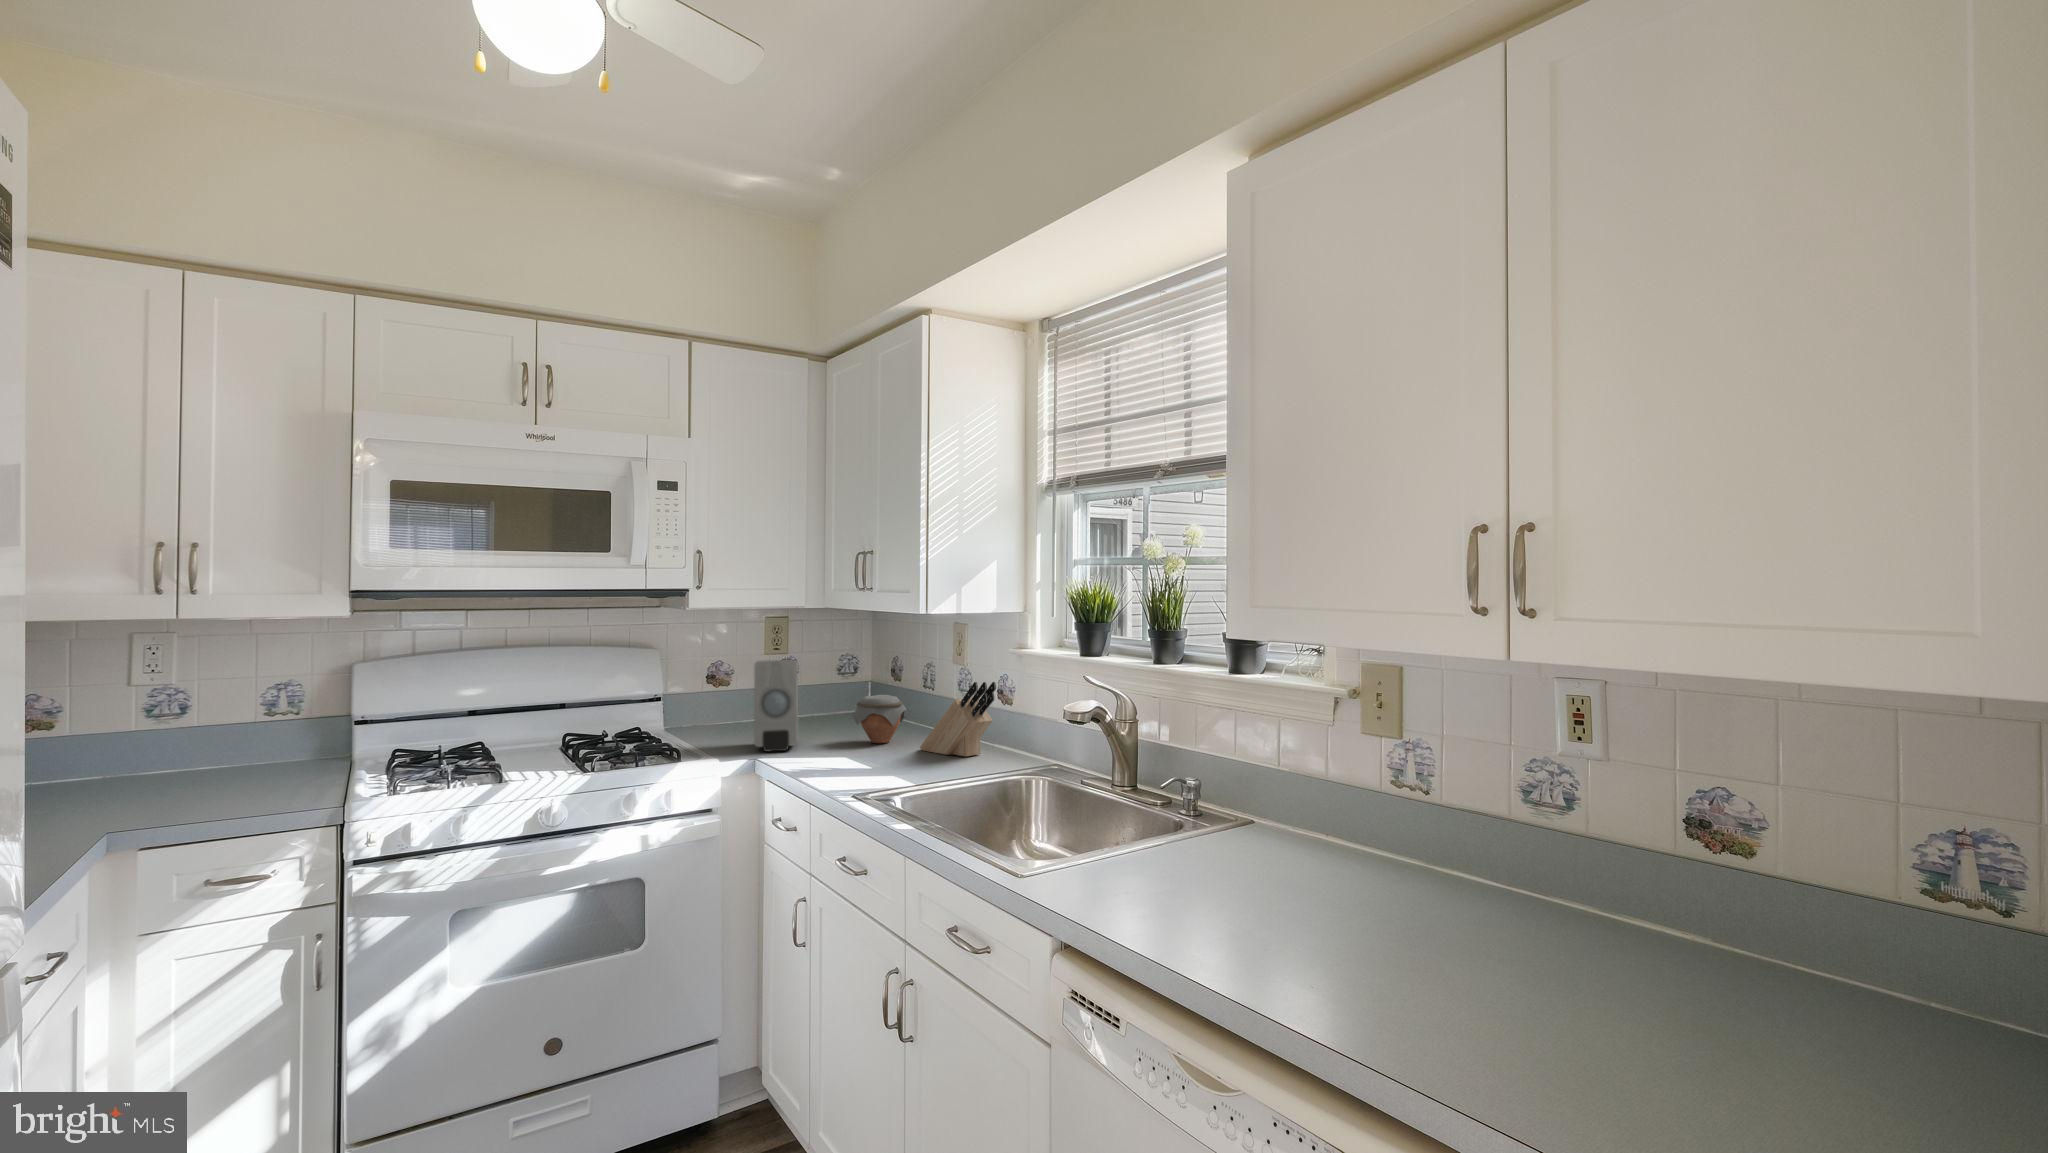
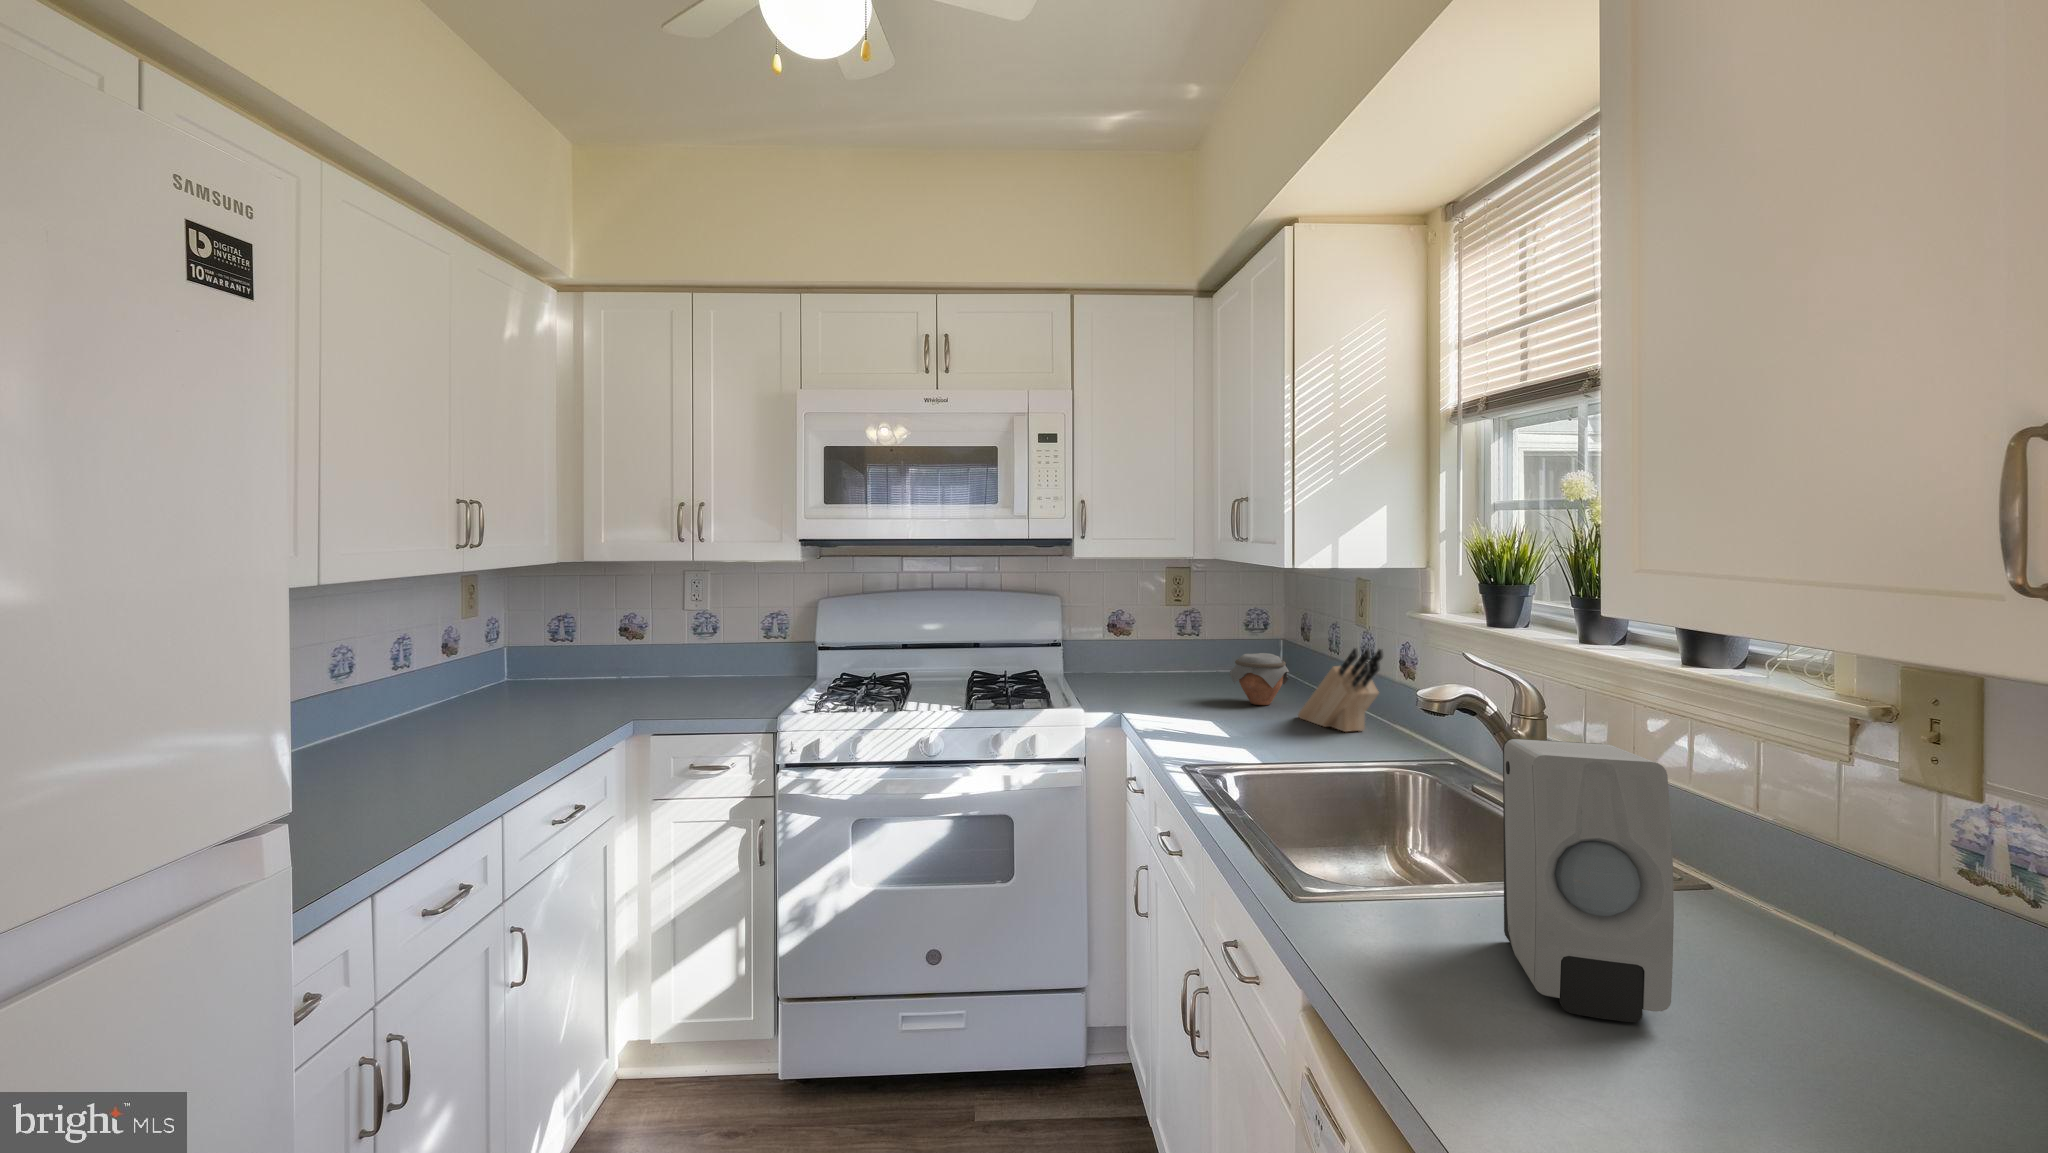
soap dispenser: present [754,660,798,752] -> present [1503,739,1674,1022]

